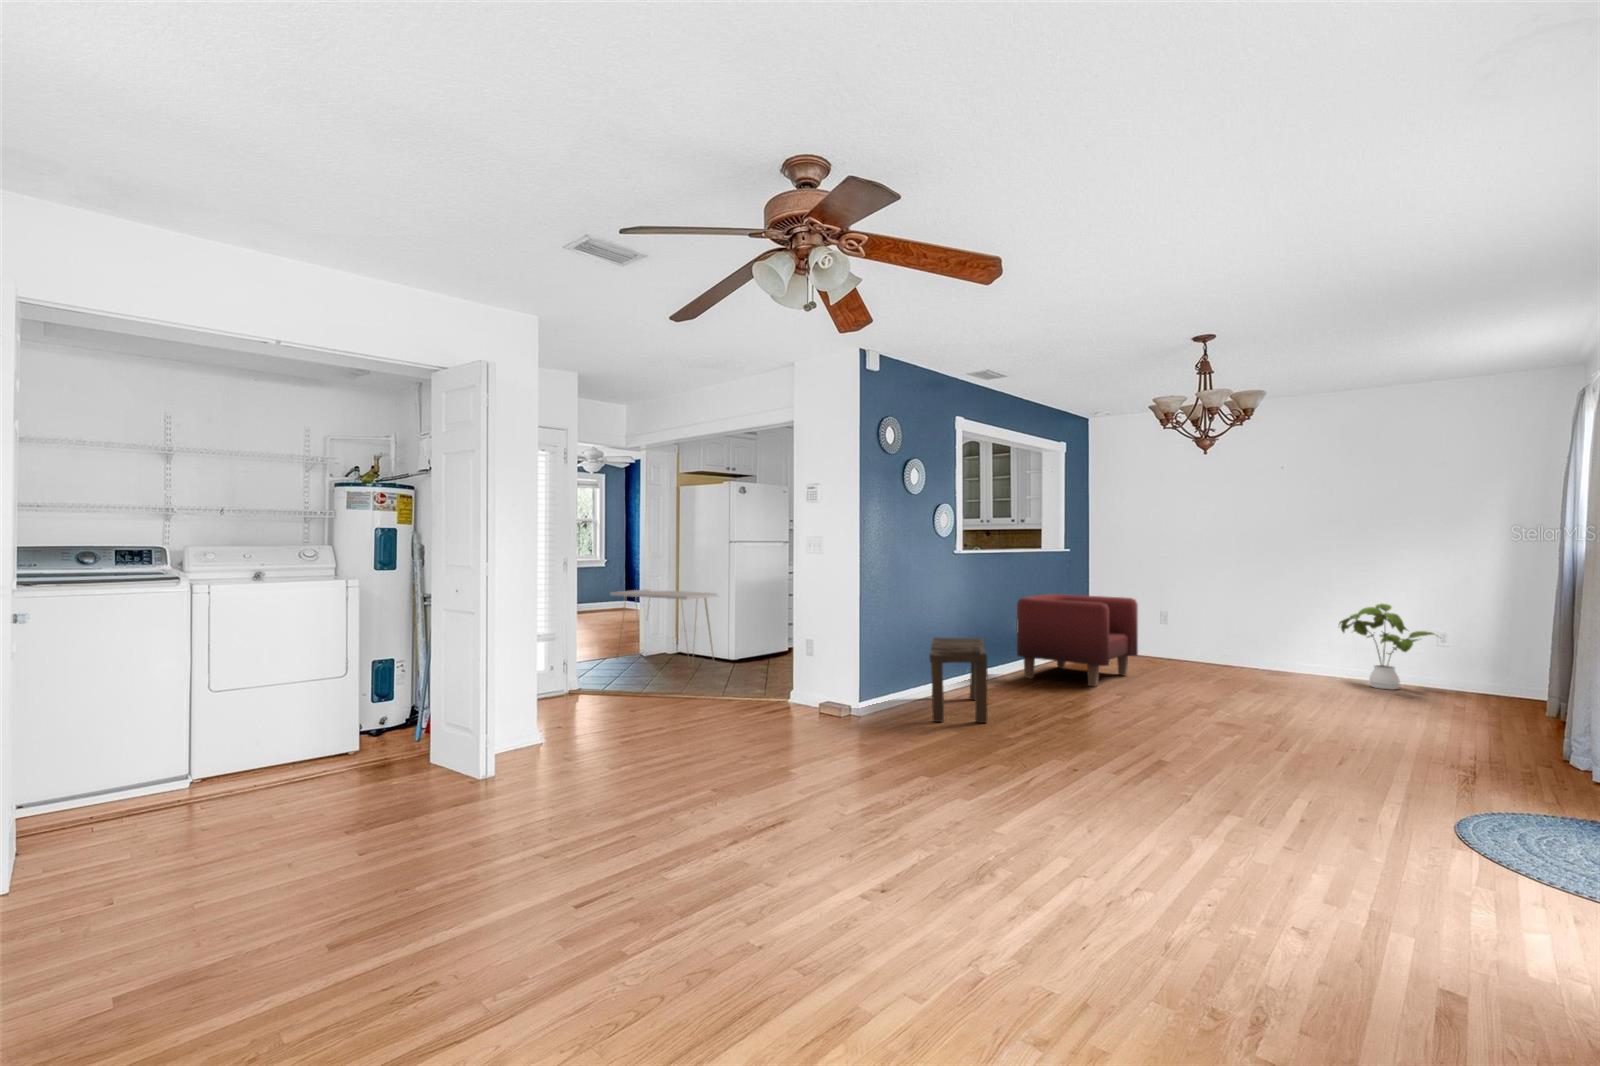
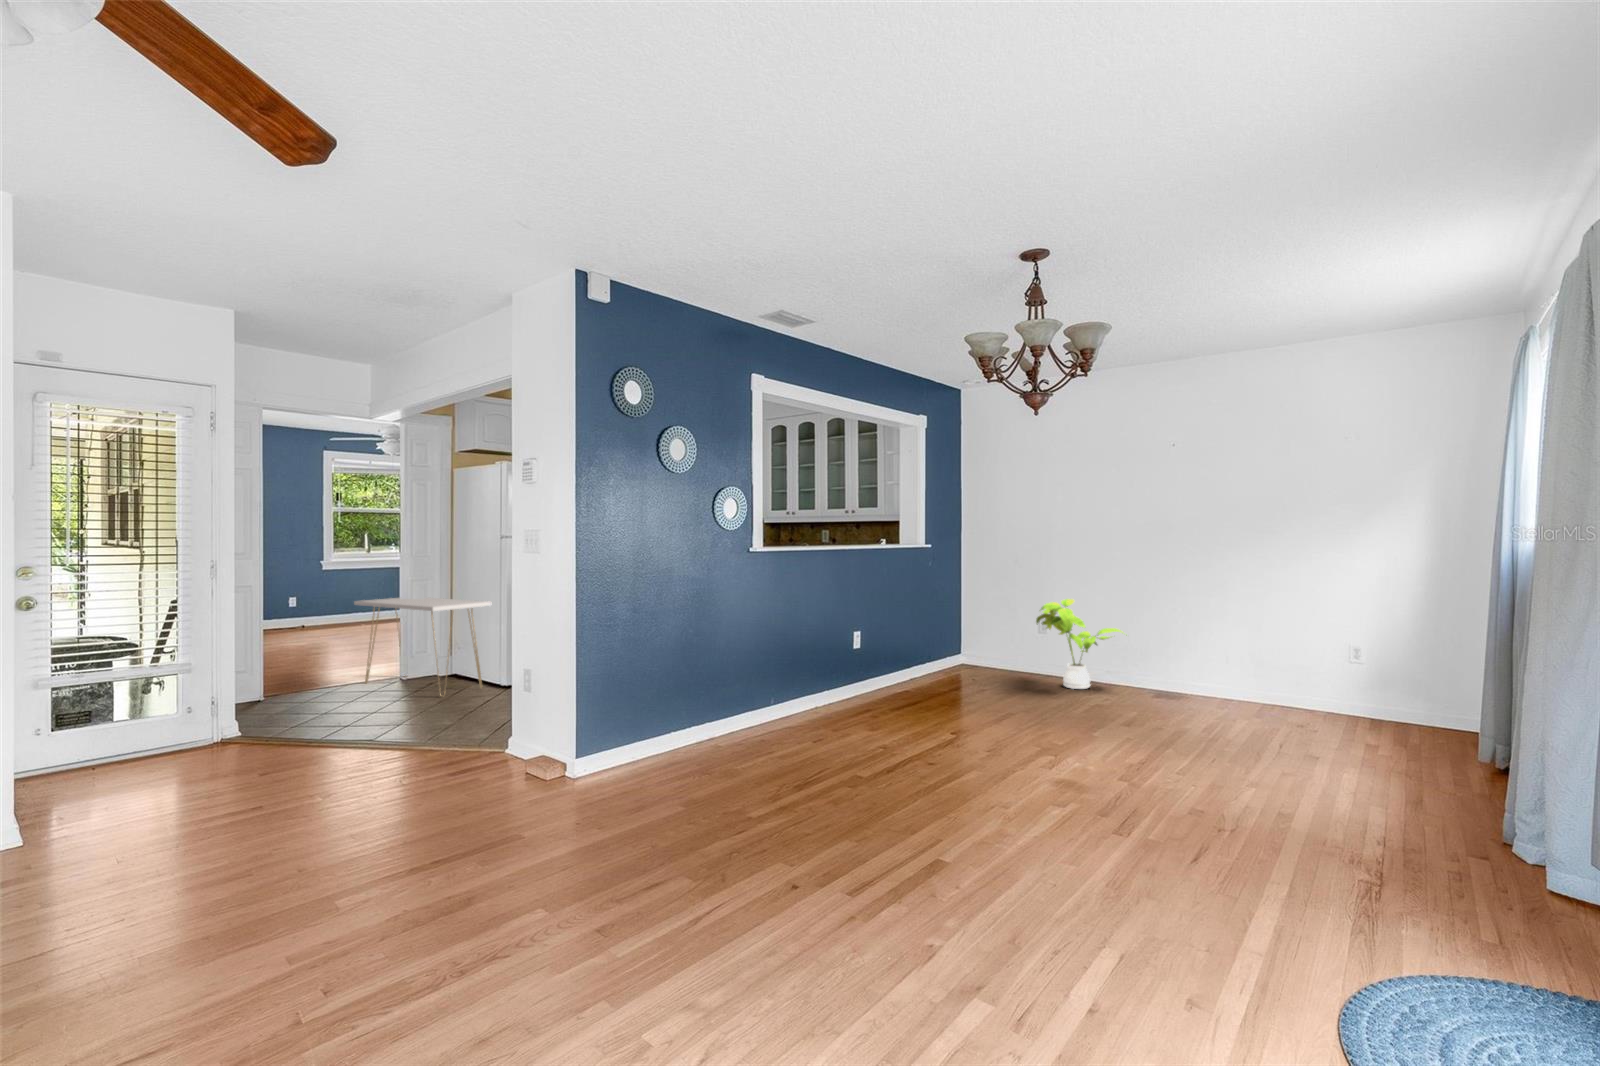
armchair: present [1017,594,1138,687] -> none [845,600,994,720]
house plant: present [1339,604,1434,690] -> present [1036,599,1122,689]
bench: present [929,637,988,723] -> none [663,663,772,787]

